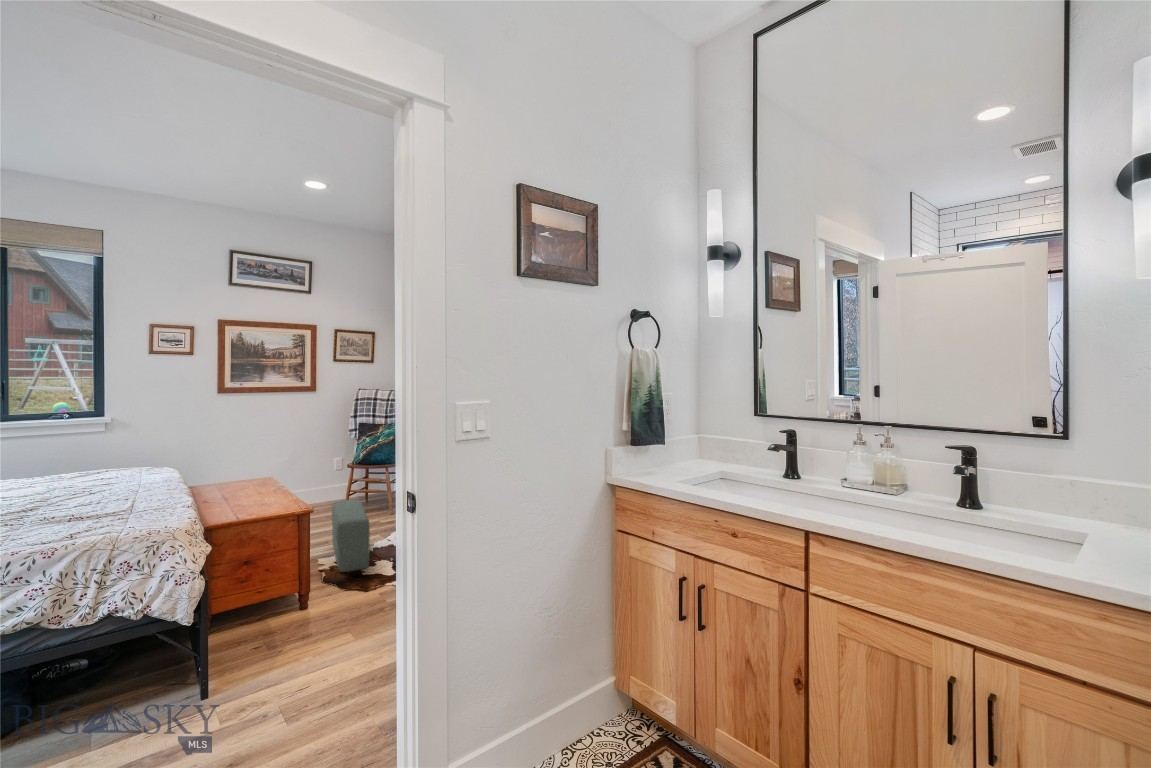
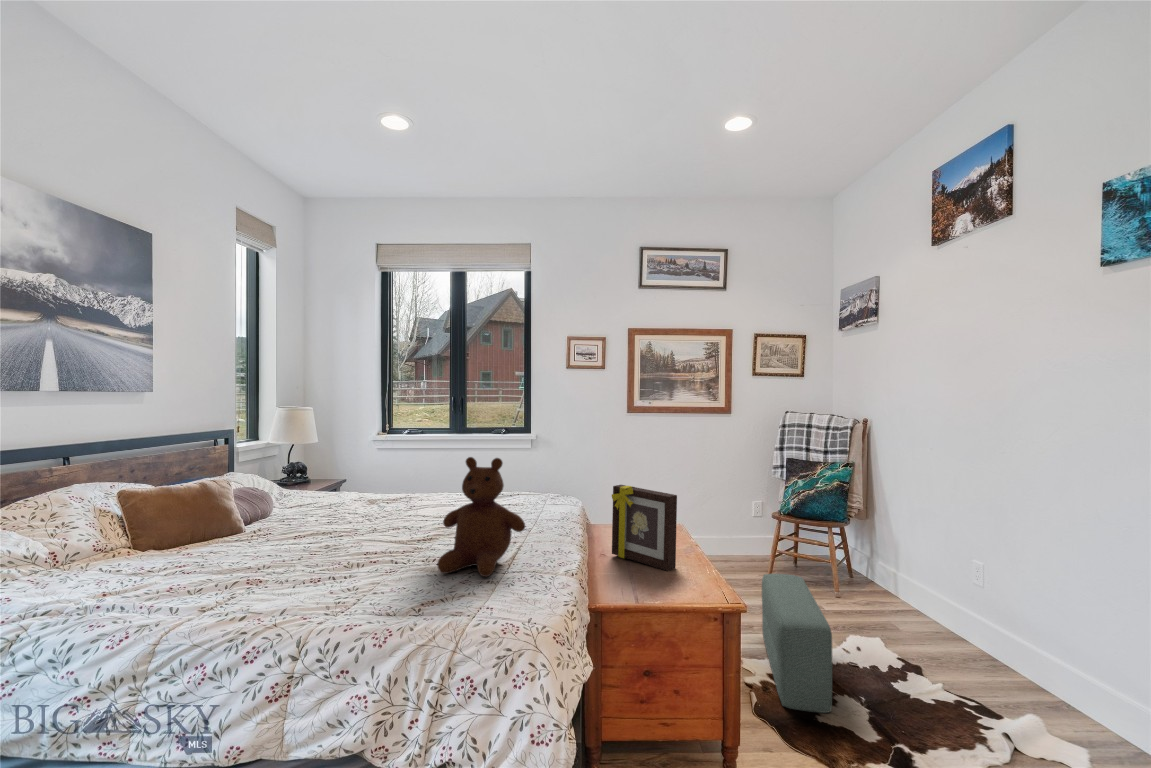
teddy bear: none [63,436,145,521] -> present [437,457,525,577]
picture frame: none [213,450,266,502] -> present [612,485,677,571]

